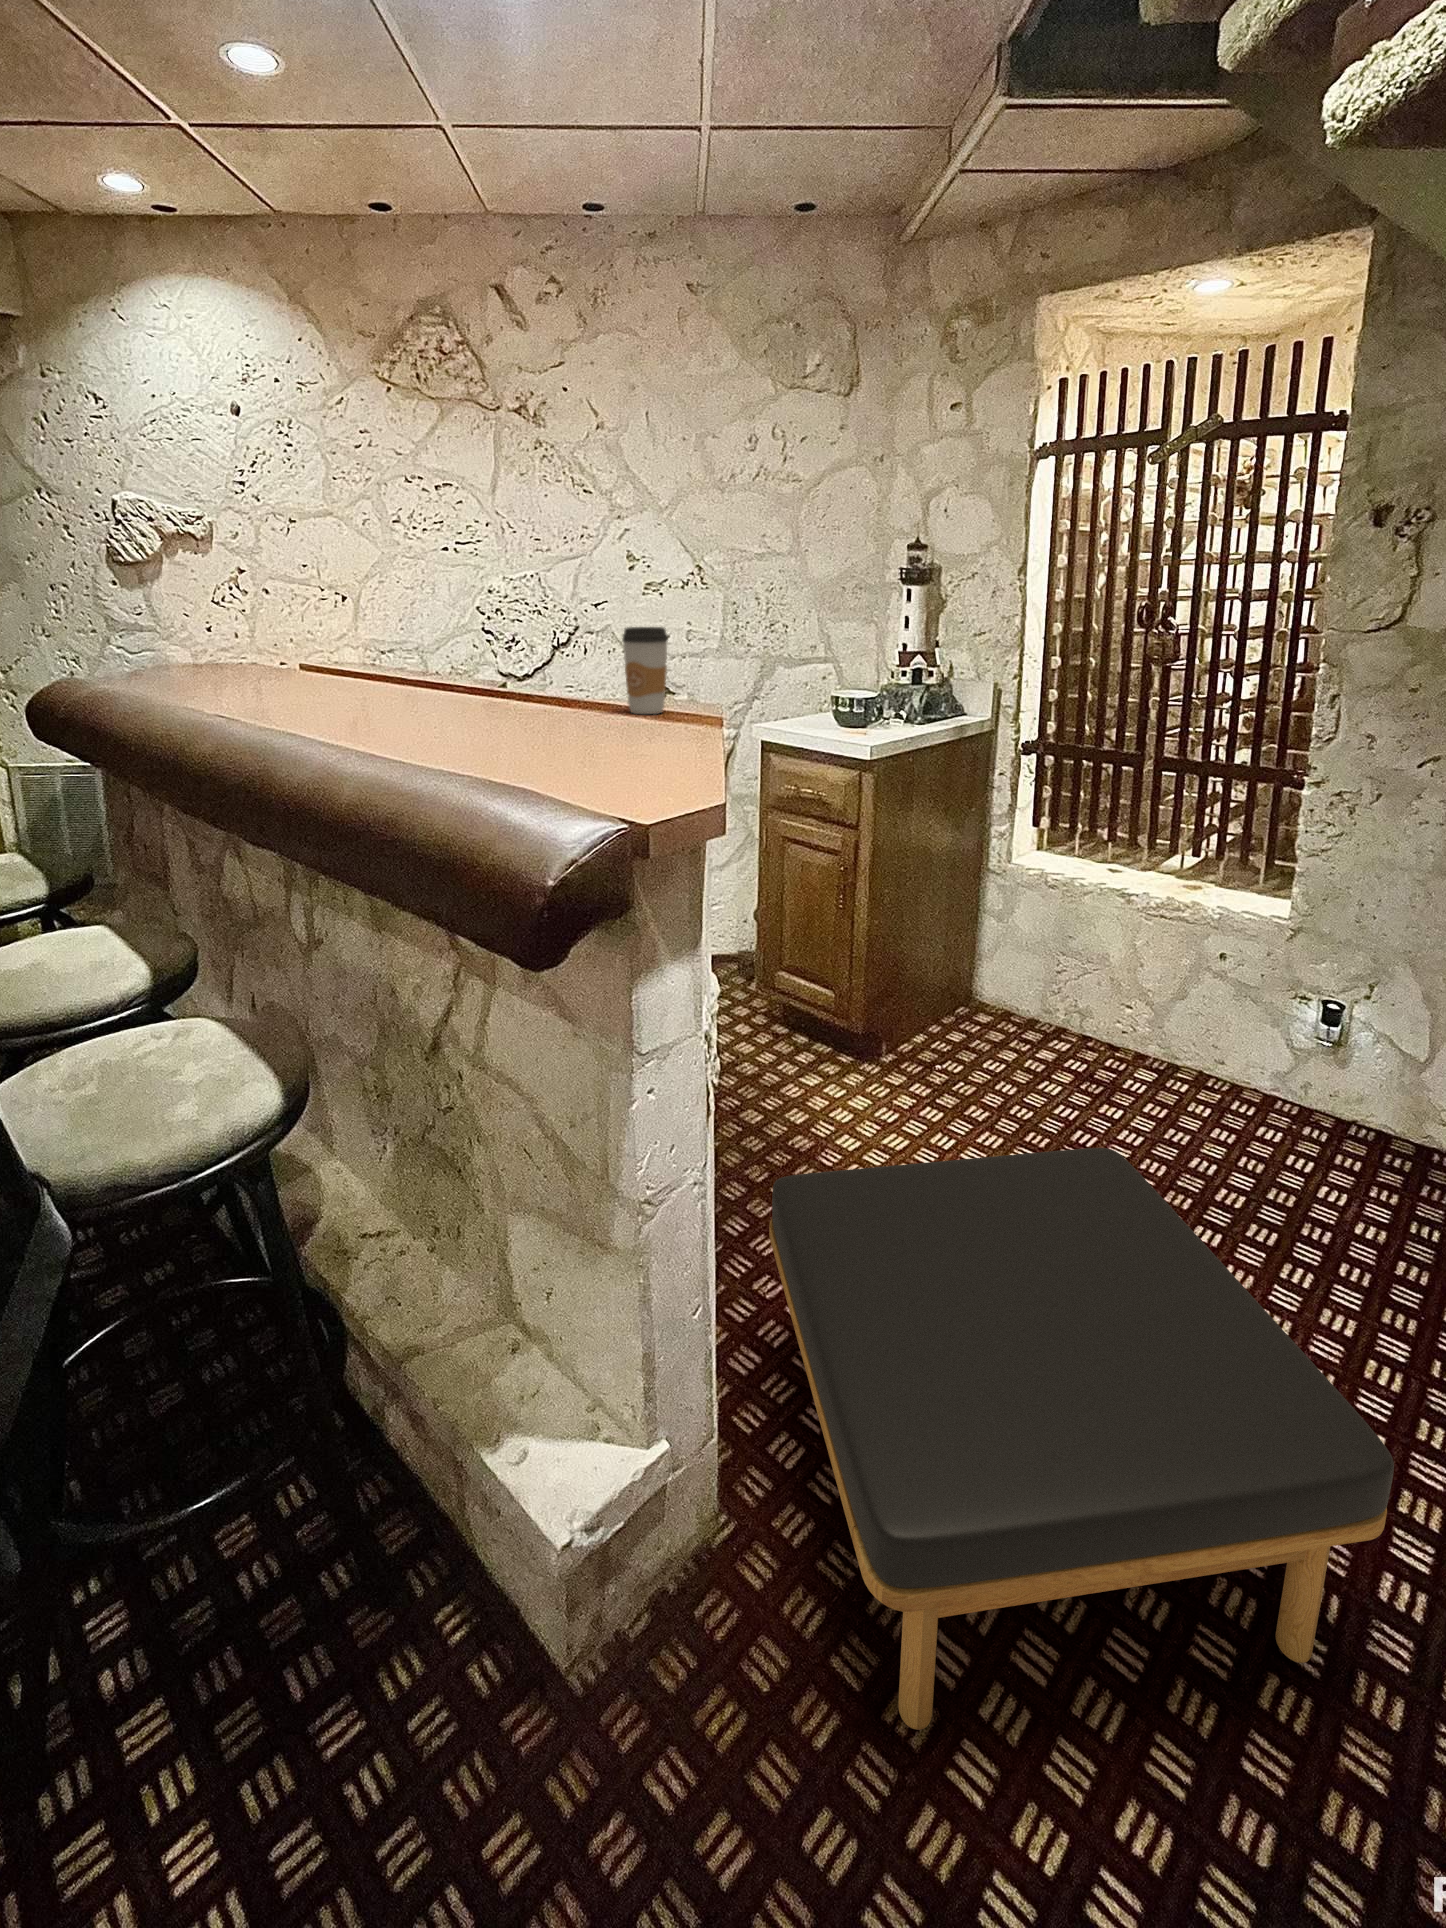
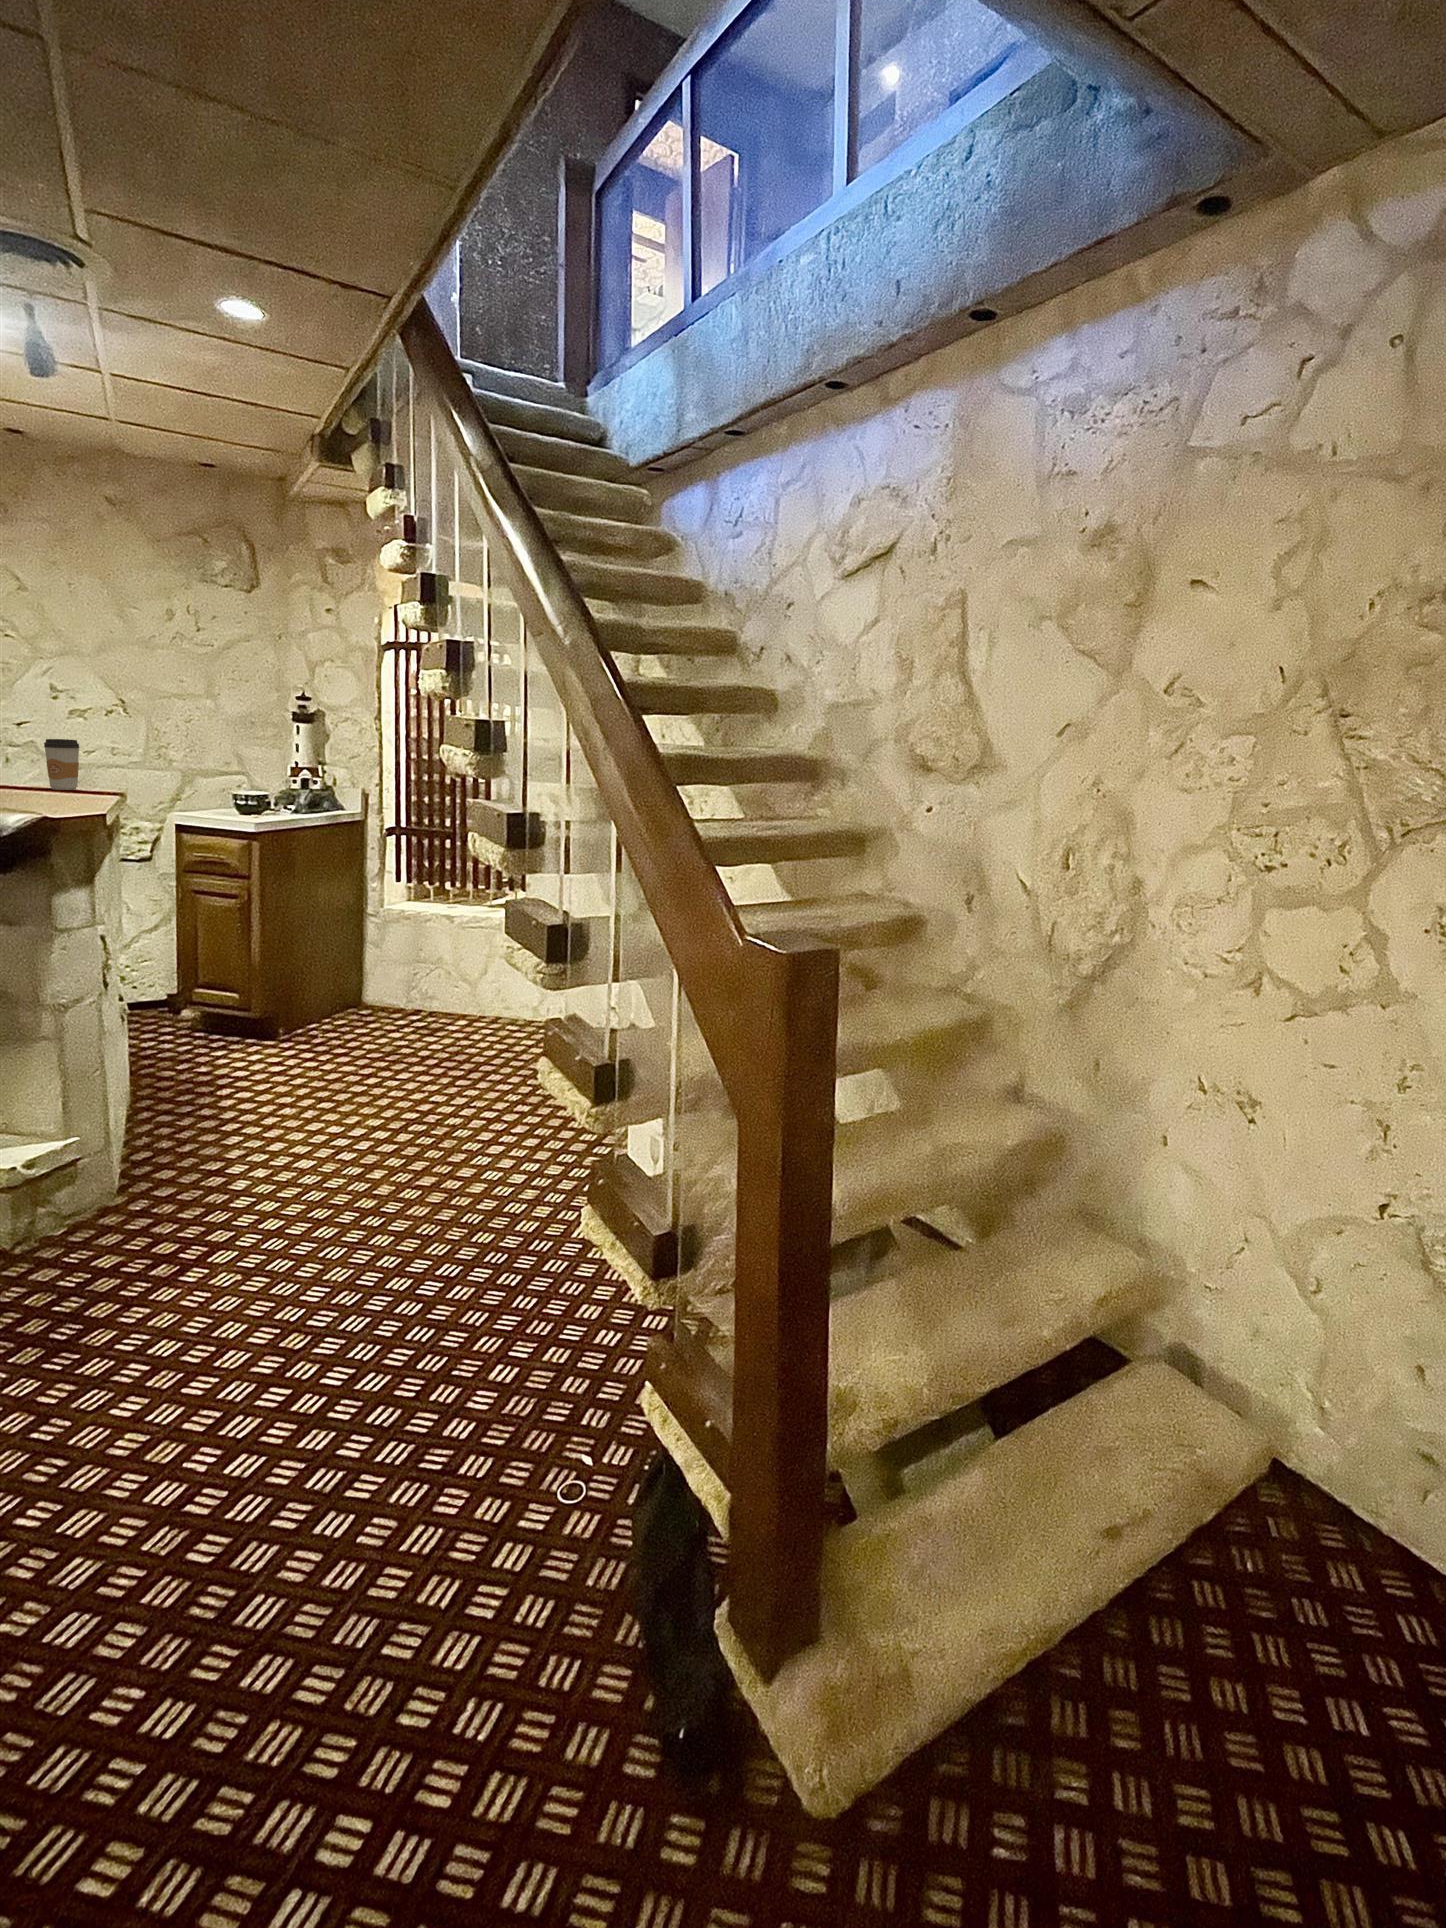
ottoman: present [769,1148,1394,1730] -> none [159,1013,443,1218]

